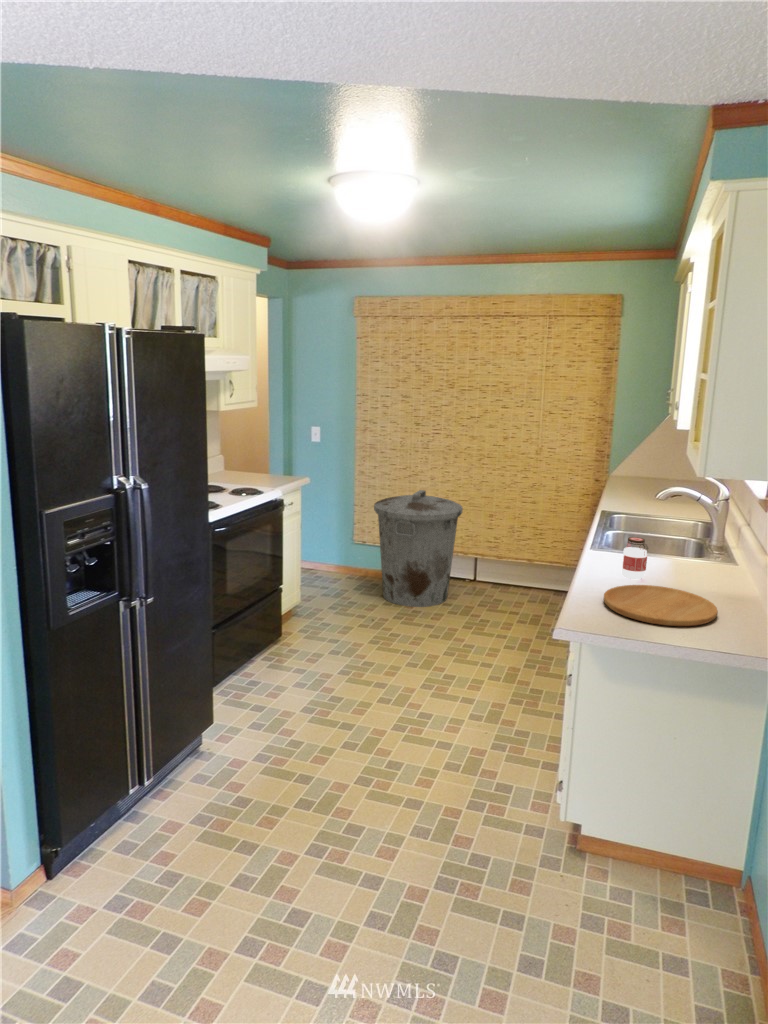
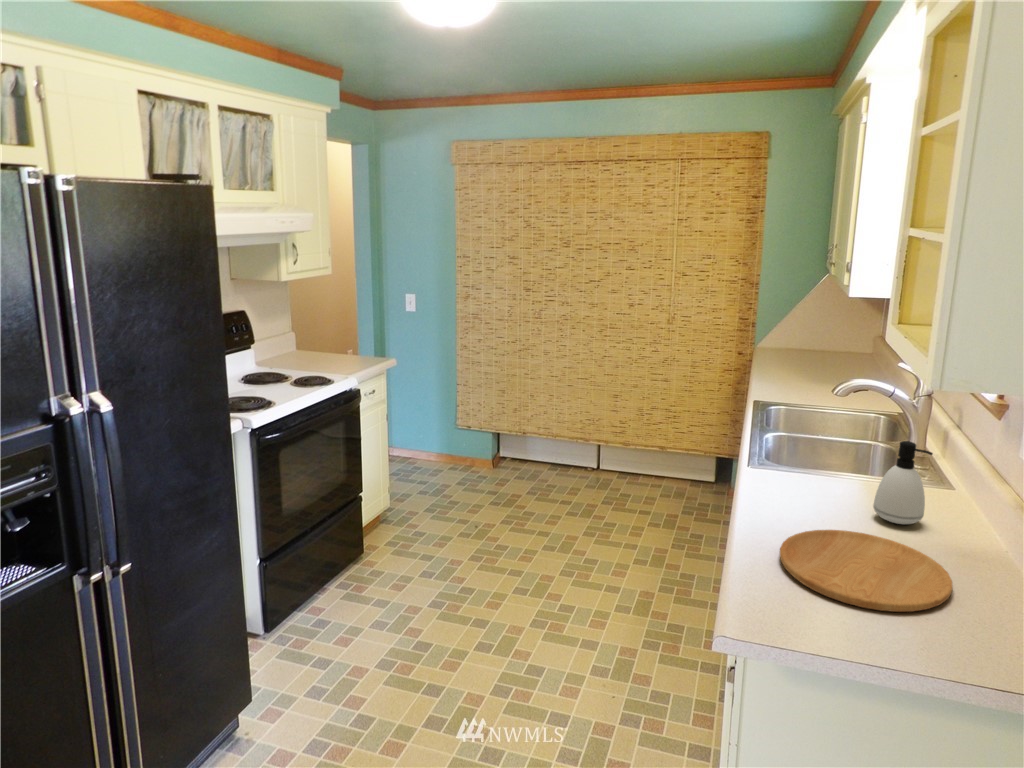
trash can: present [374,490,463,607] -> none [478,369,582,507]
soap dispenser: none [677,525,716,585] -> present [873,441,933,524]
jar: present [622,537,648,580] -> none [795,456,835,516]

